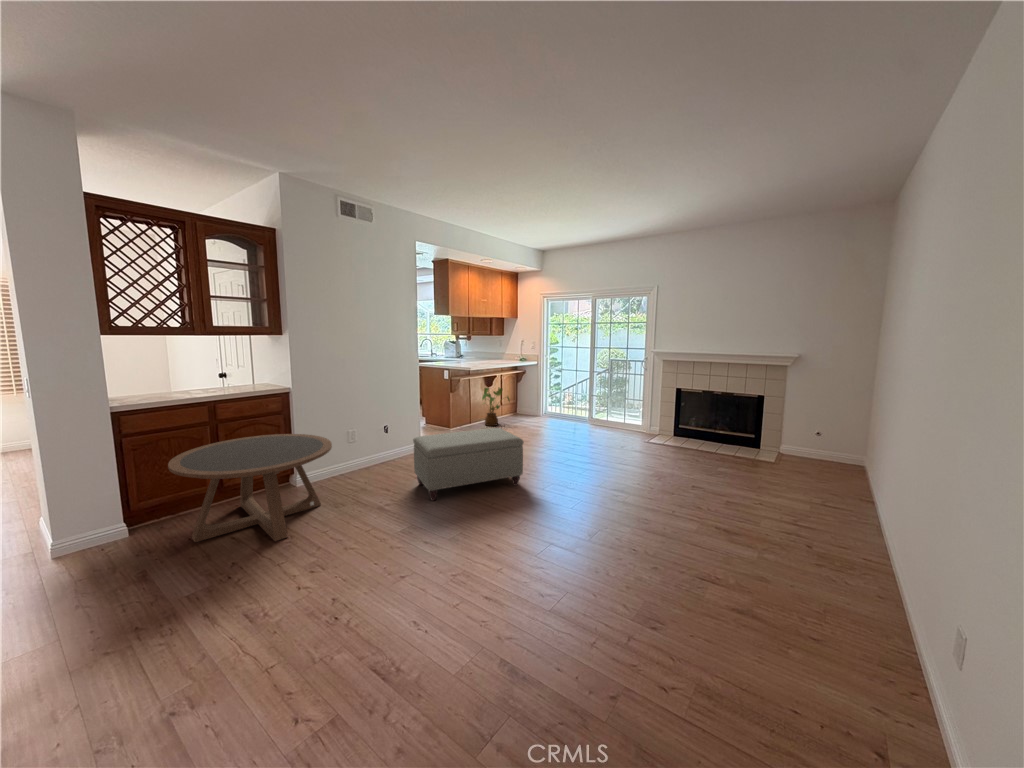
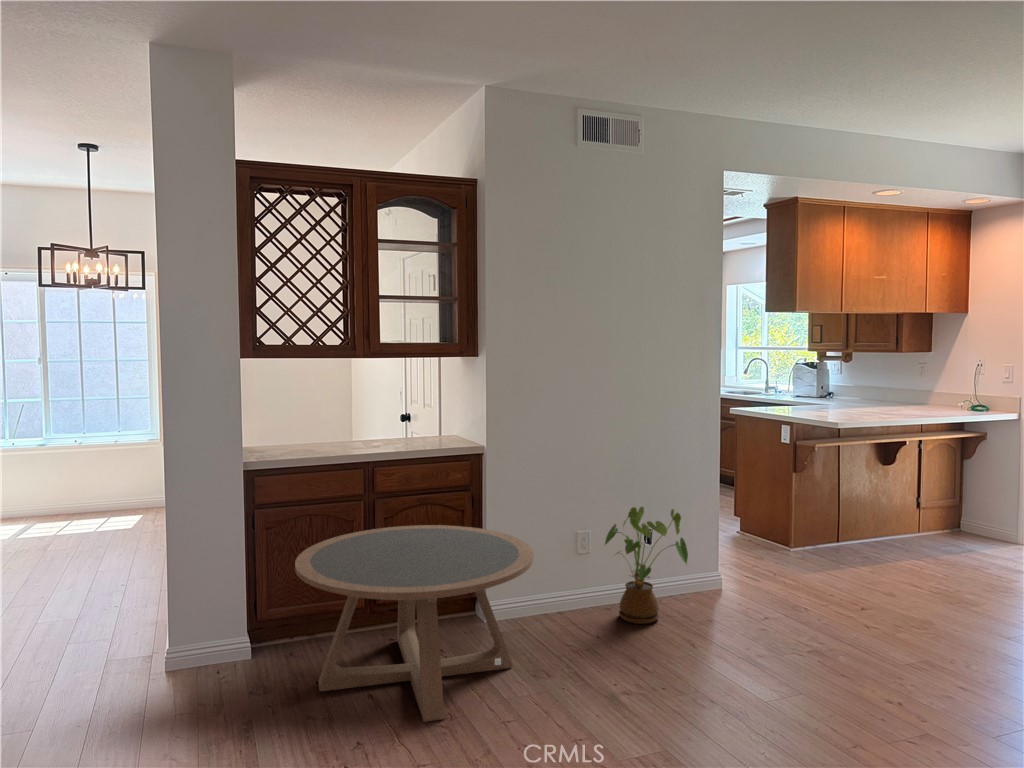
house plant: present [482,388,510,426] -> present [605,507,688,624]
ottoman: present [413,428,524,501] -> none [691,563,949,714]

